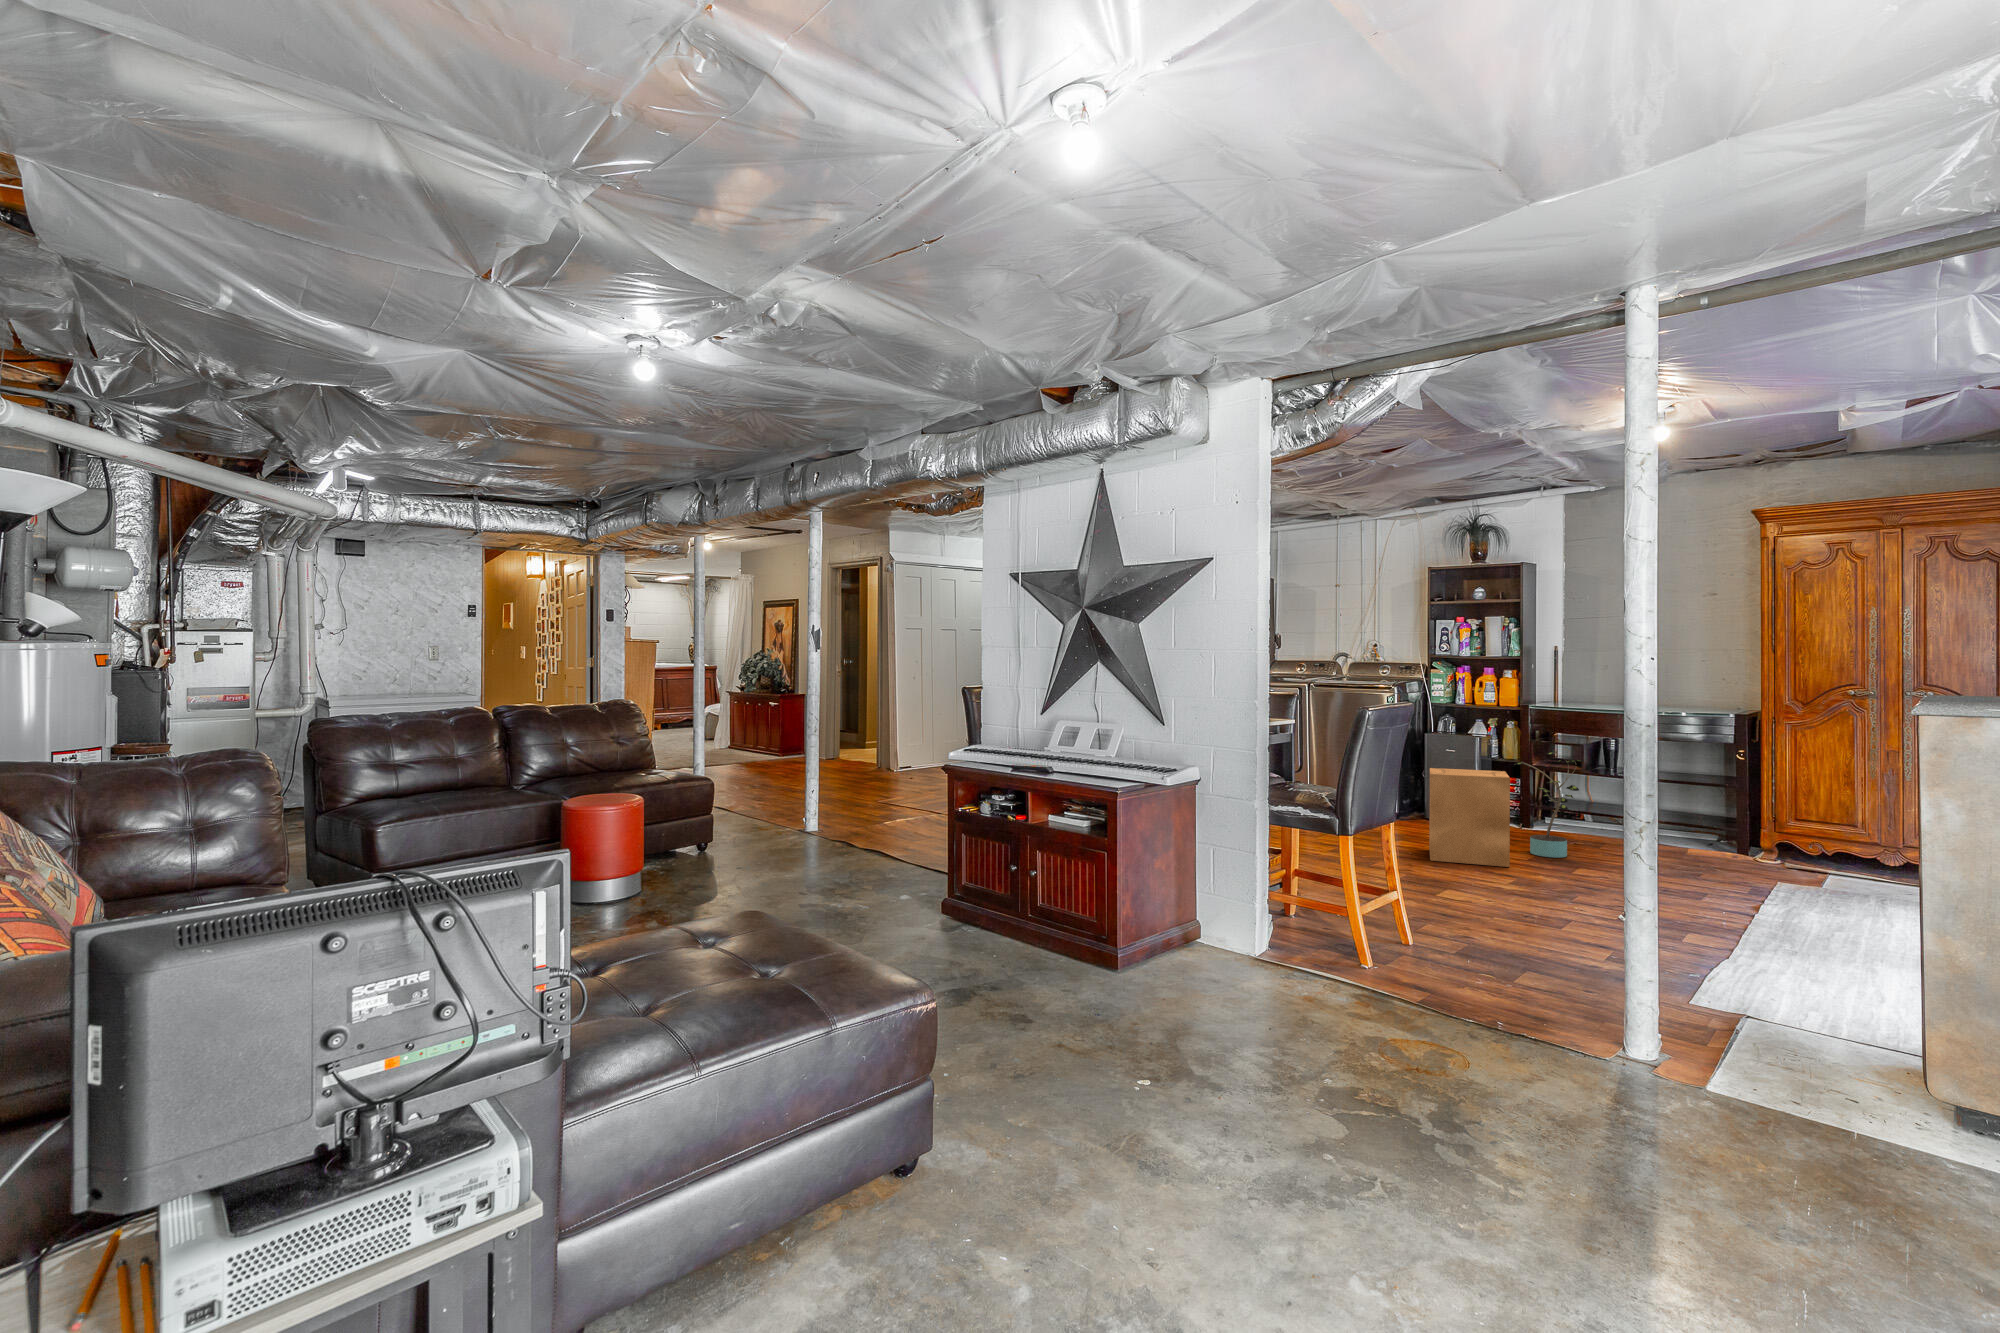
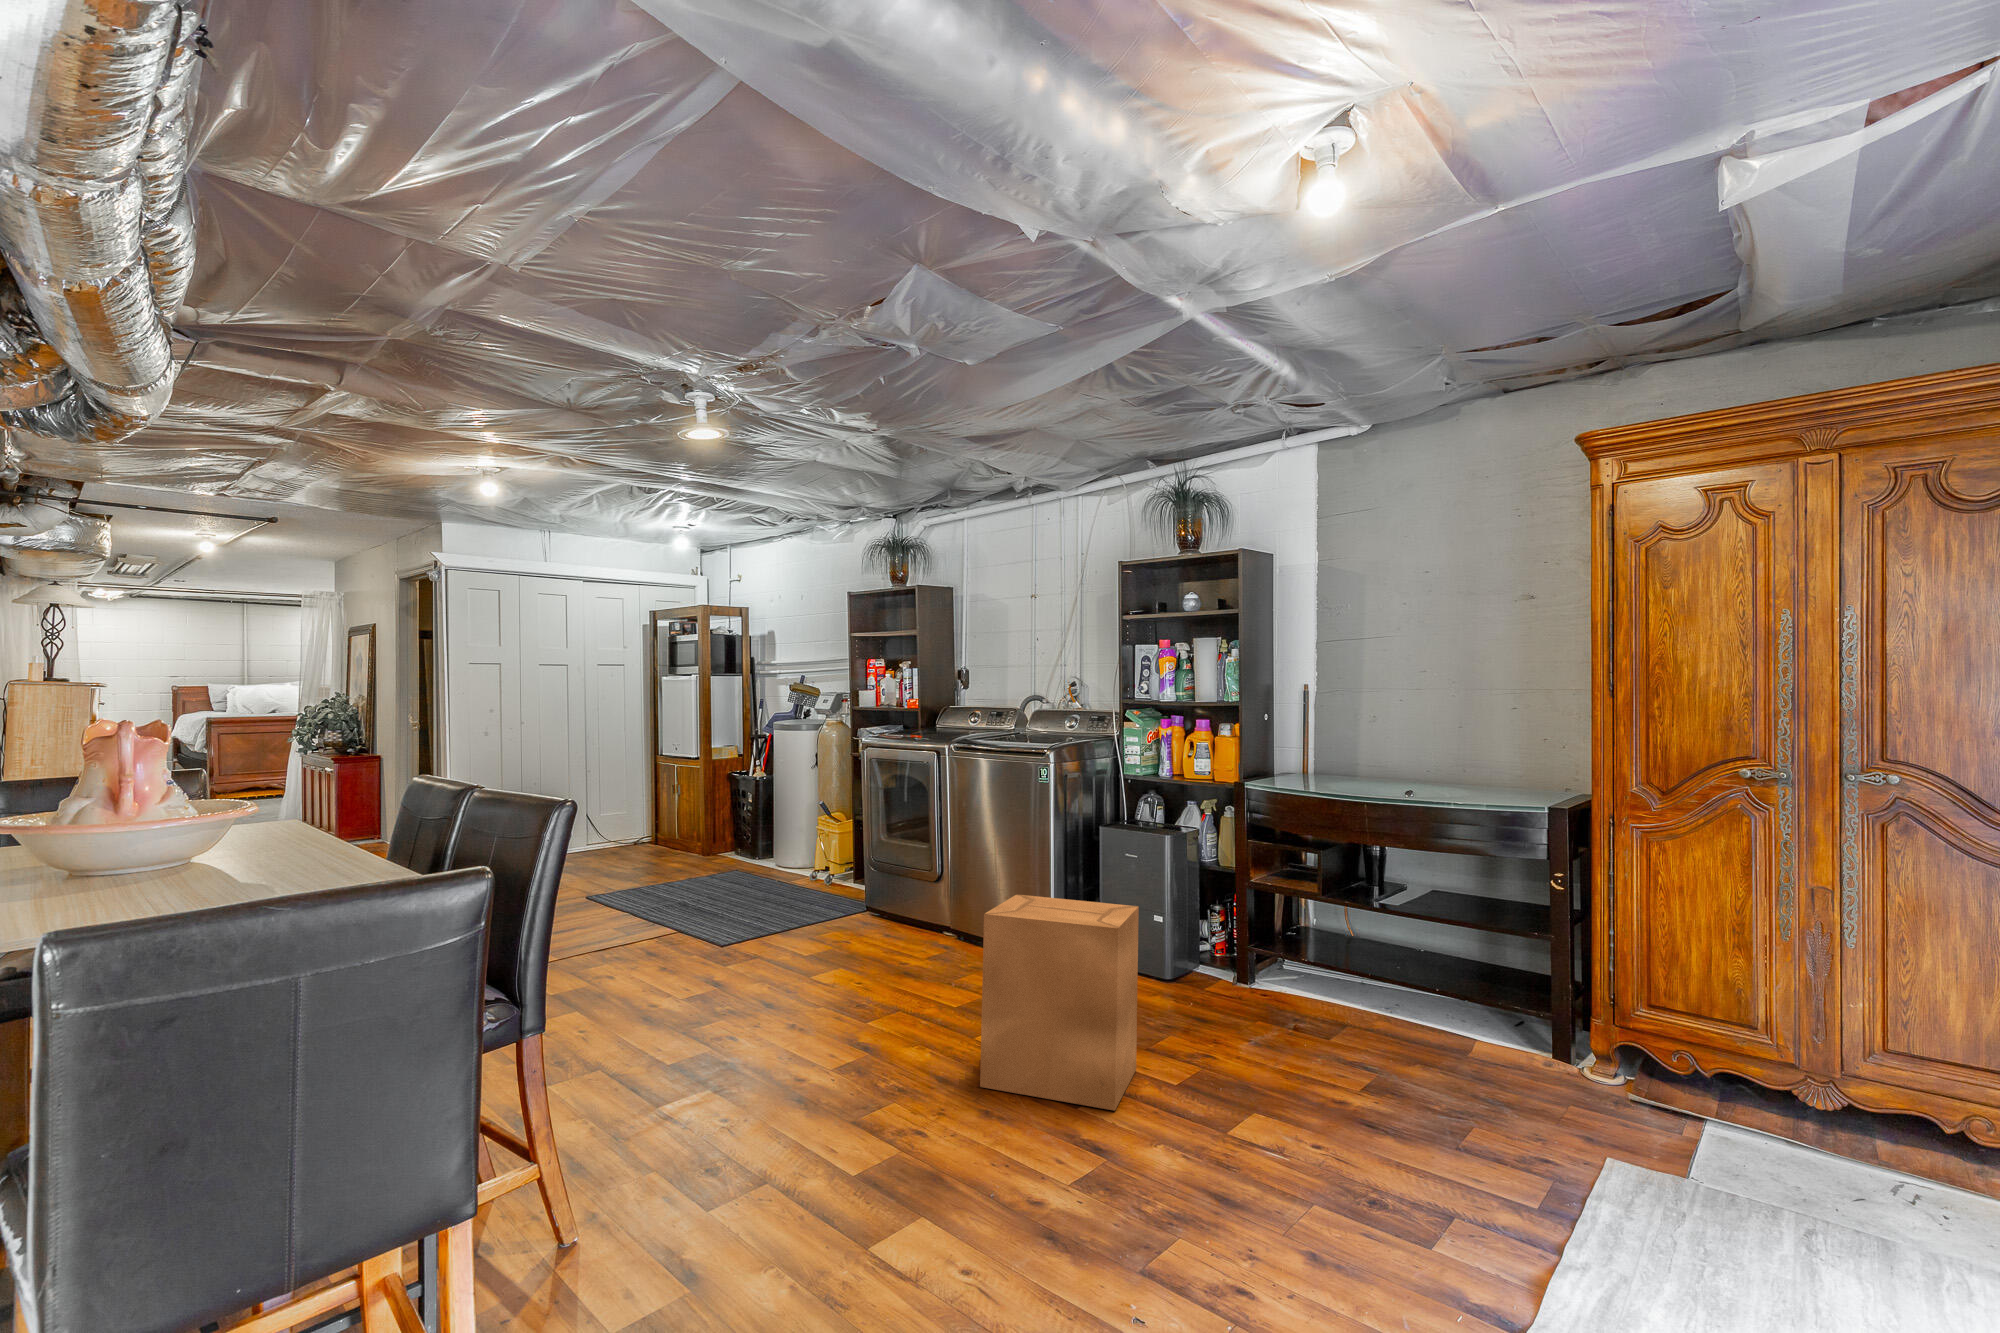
potted plant: present [1514,752,1583,858] -> none [1168,868,1282,1075]

